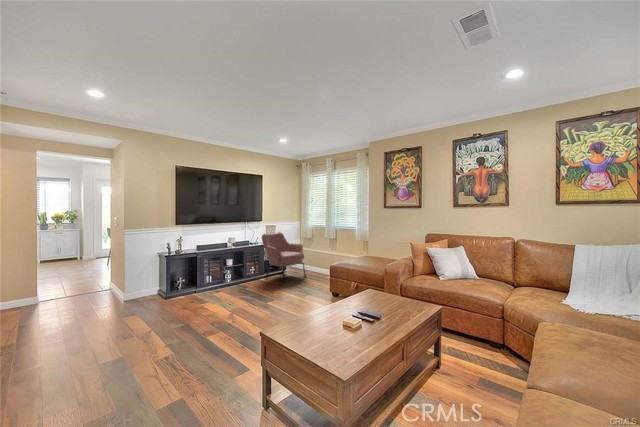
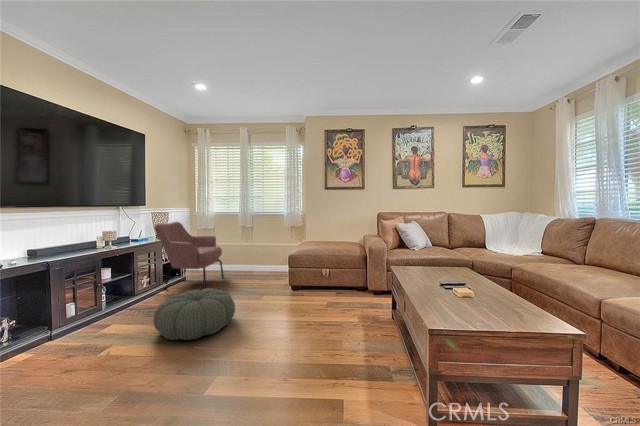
pouf: none [229,279,275,307] -> present [153,288,235,340]

